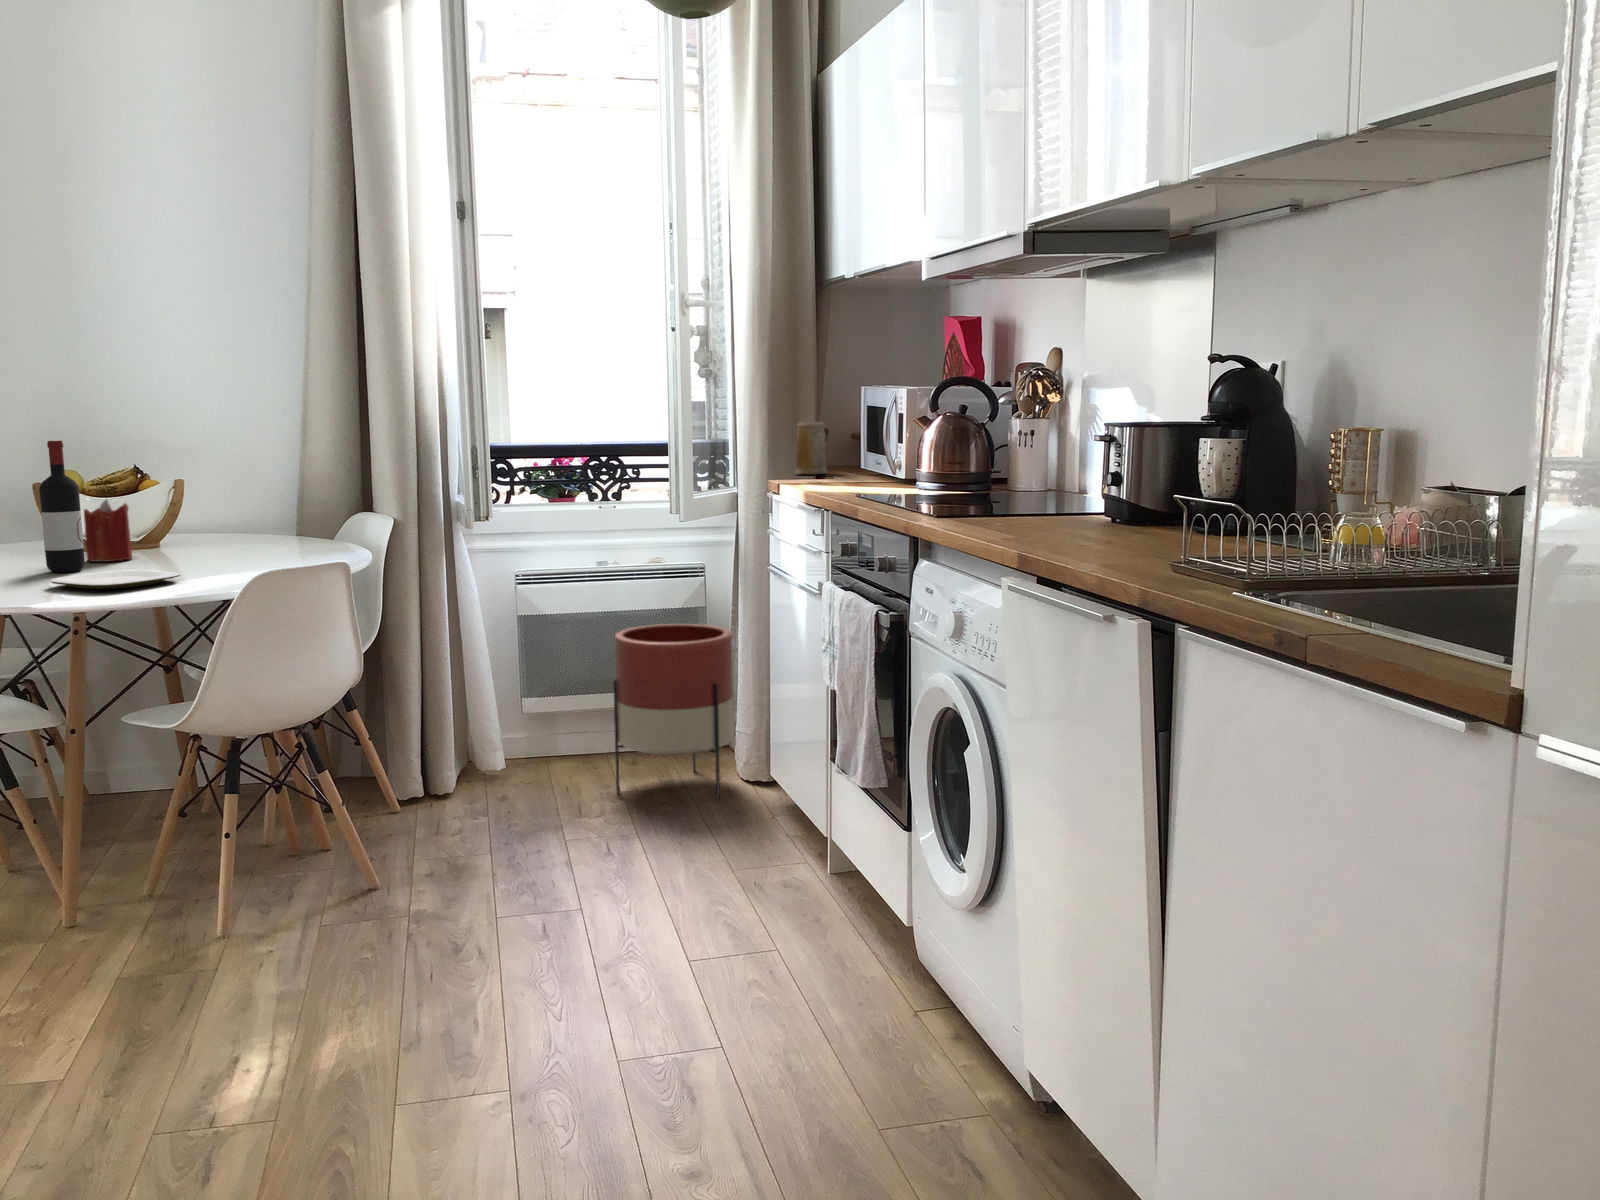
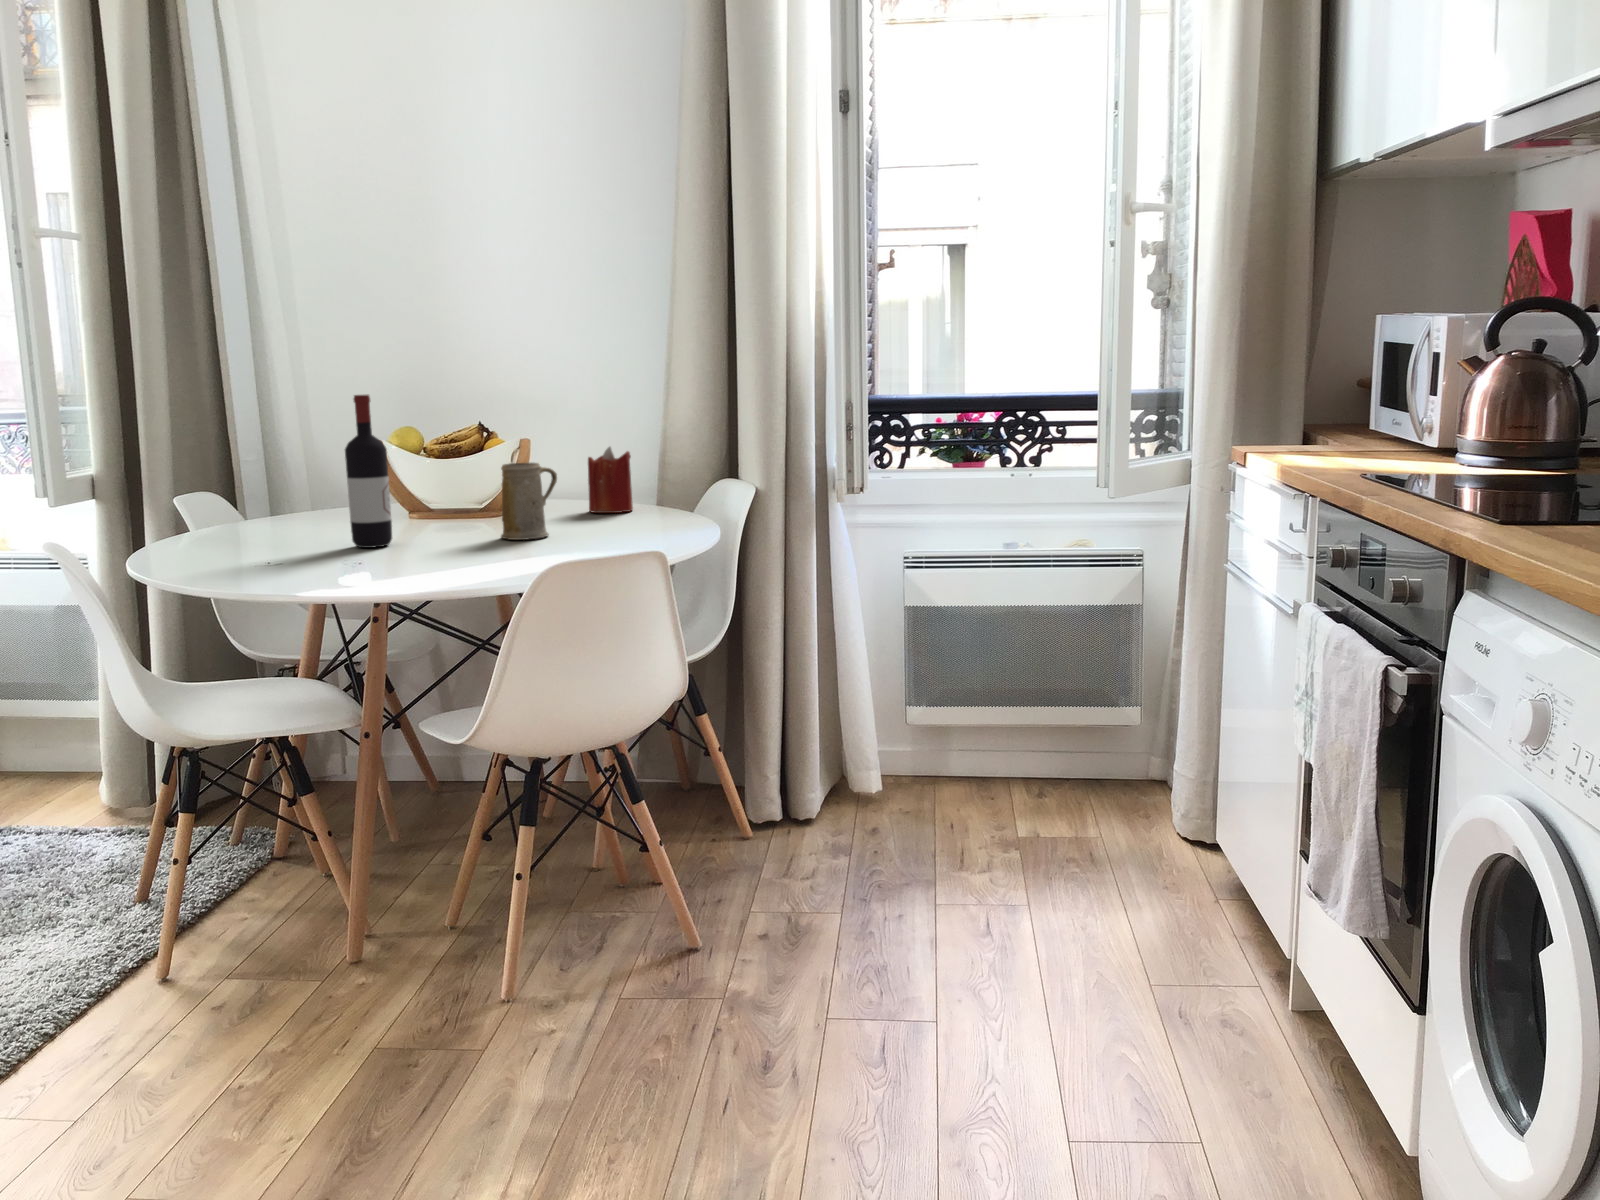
mug: present [795,422,830,474] -> present [501,463,557,540]
candle: present [84,499,132,562] -> present [588,447,633,513]
plate: present [50,570,180,589] -> none [335,549,475,574]
planter: present [613,624,734,798] -> none [1012,628,1172,864]

